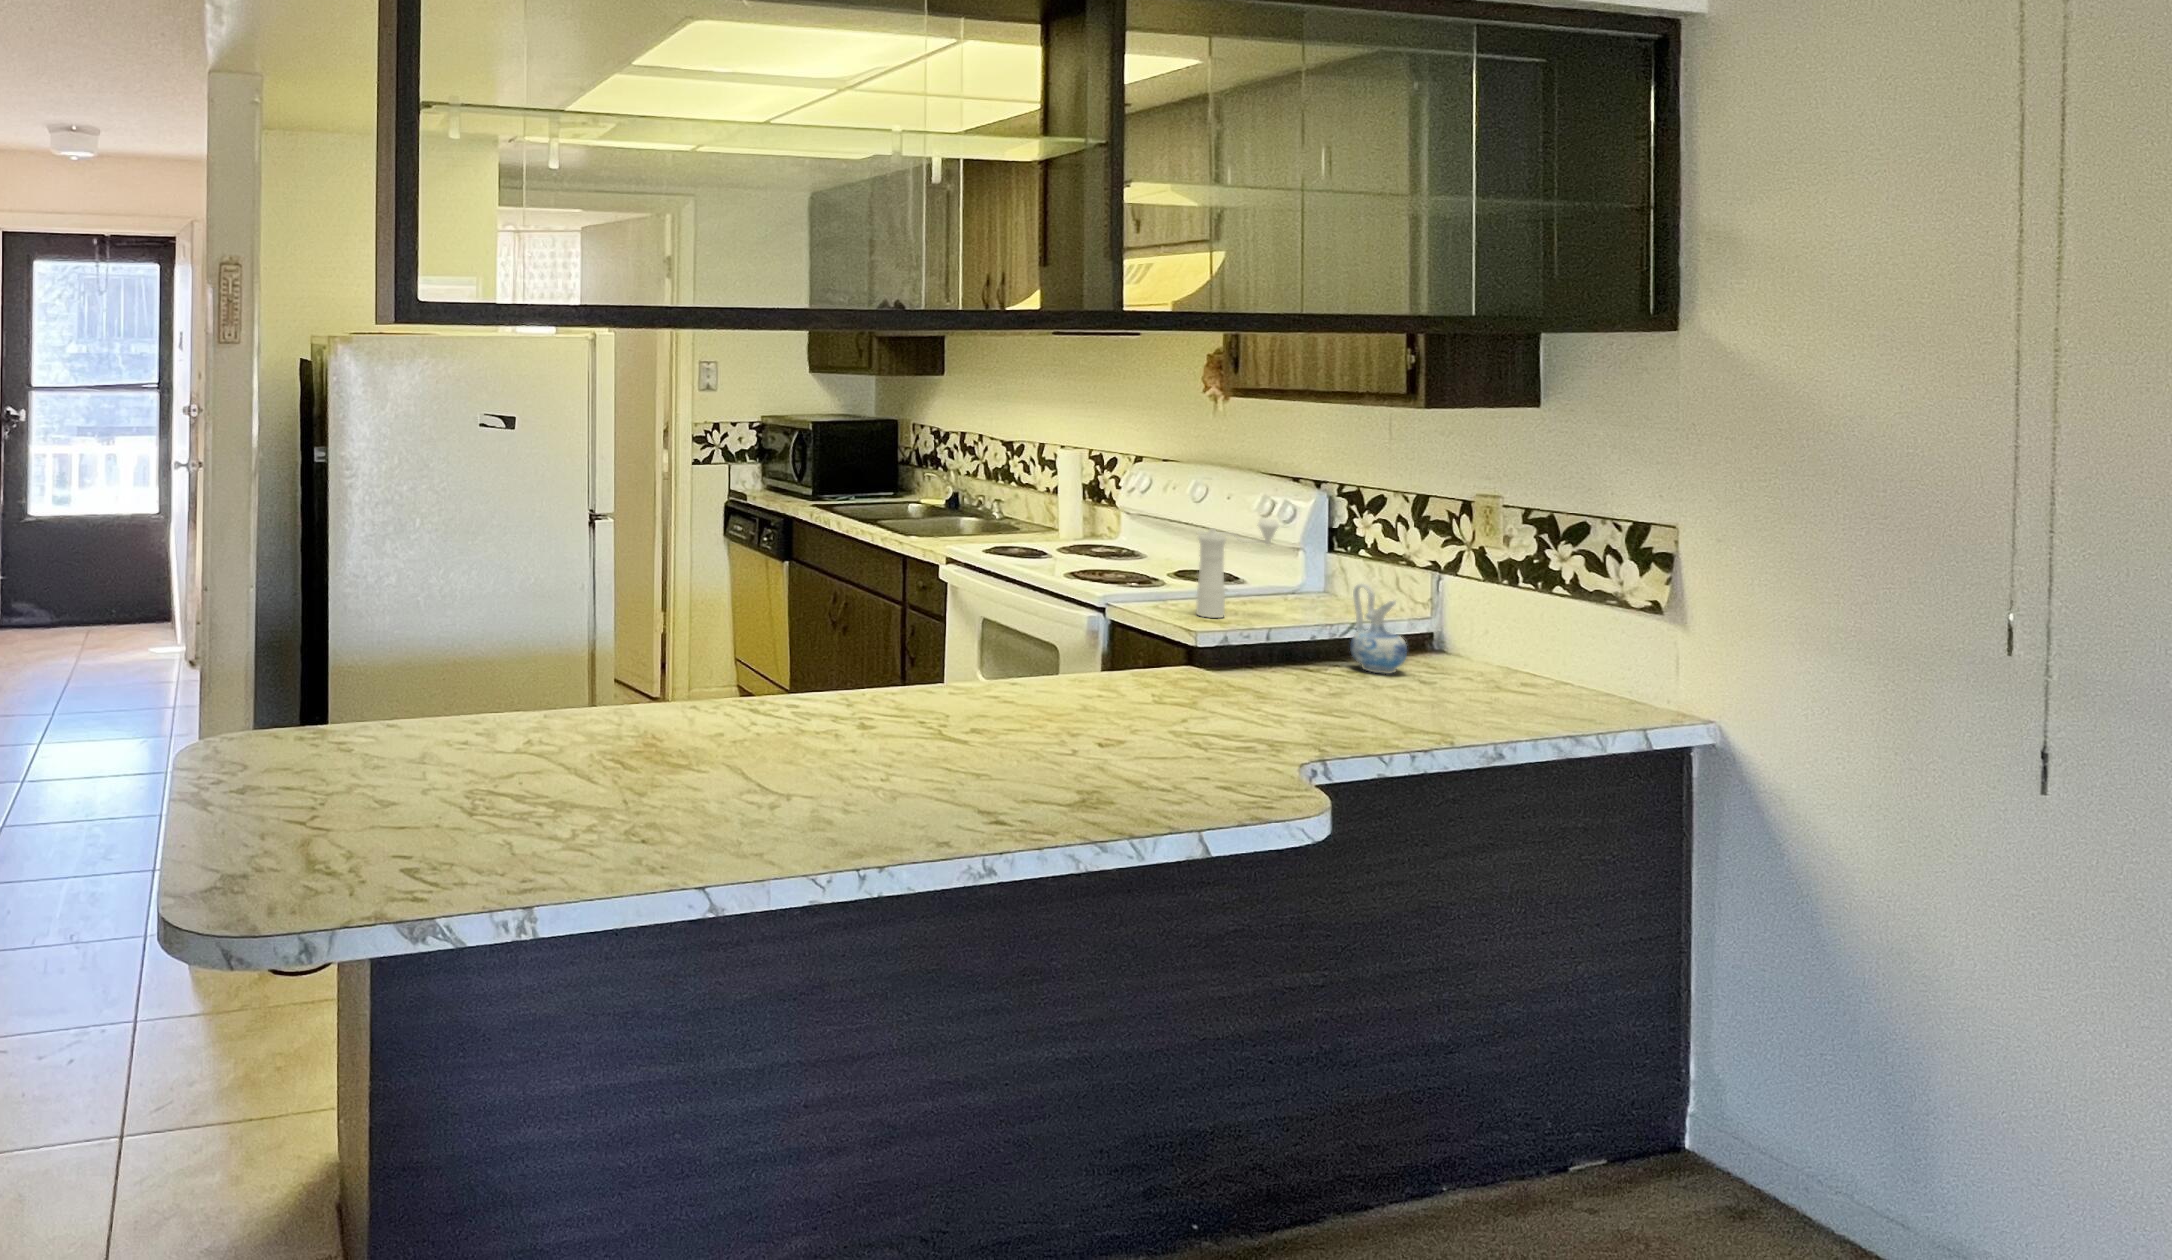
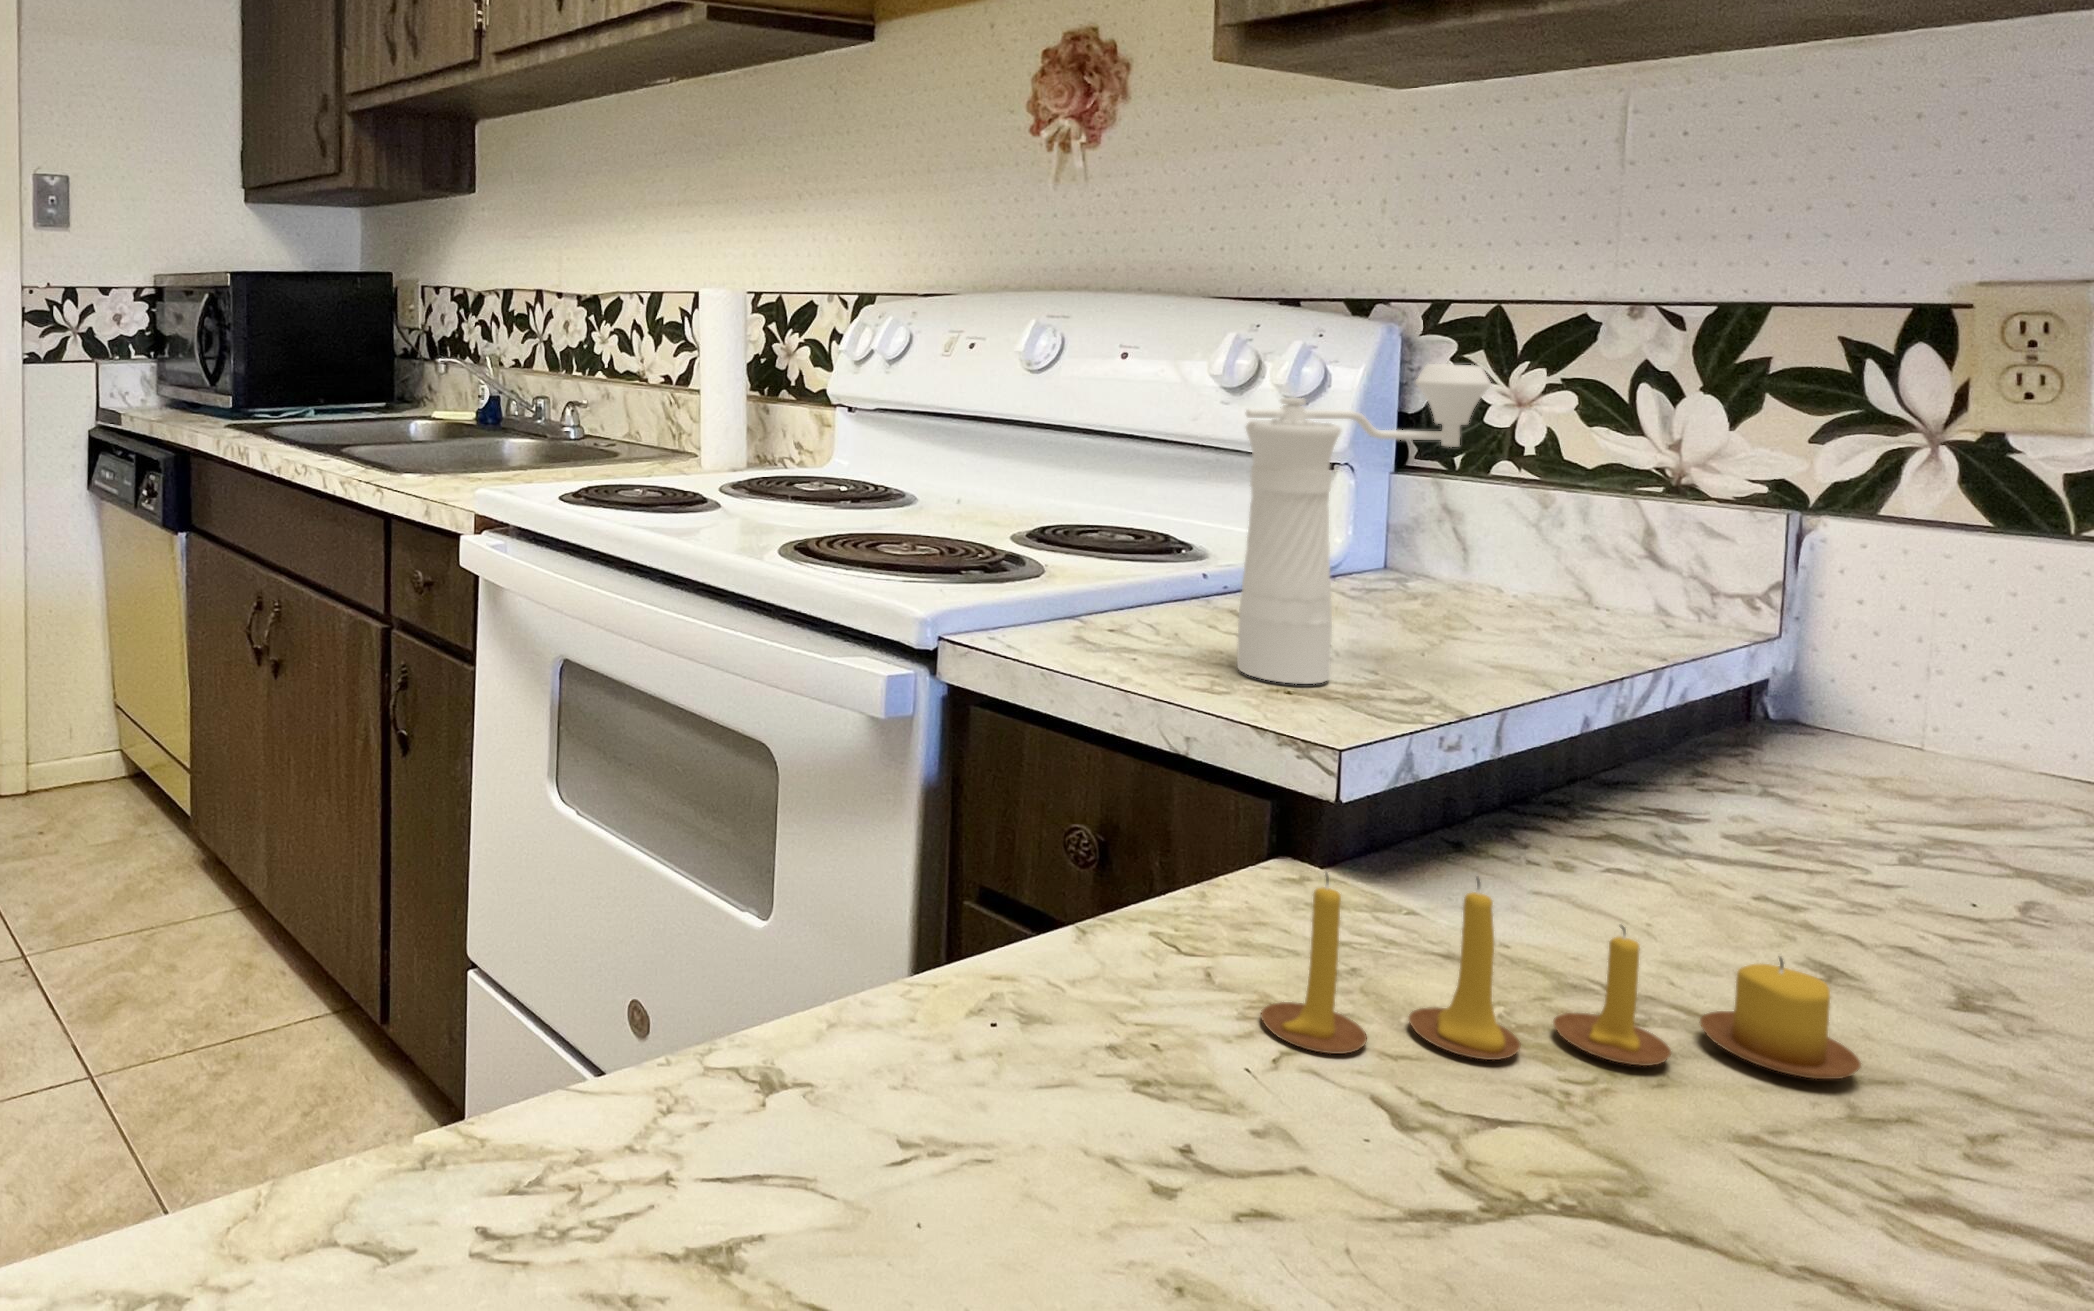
ceramic pitcher: present [1350,584,1407,674] -> none [1717,555,1932,848]
candle: none [1131,642,1266,690] -> present [1261,873,1861,1079]

